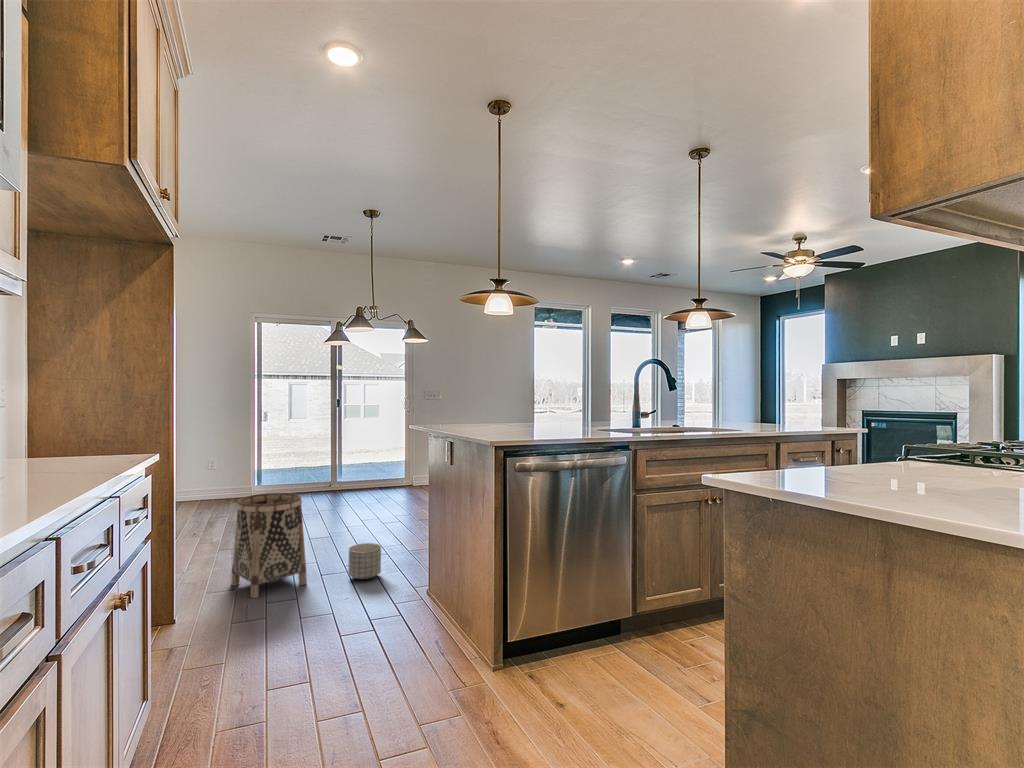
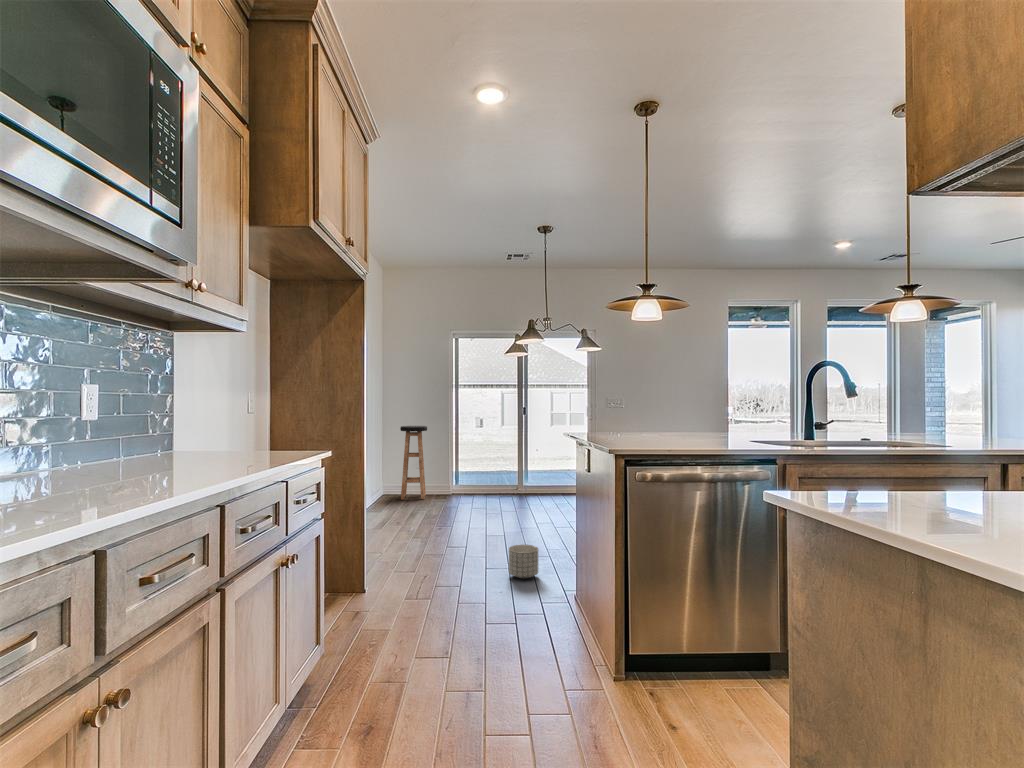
bar stool: none [192,421,226,506] -> present [400,426,427,500]
basket: present [231,493,307,598] -> none [412,491,472,582]

